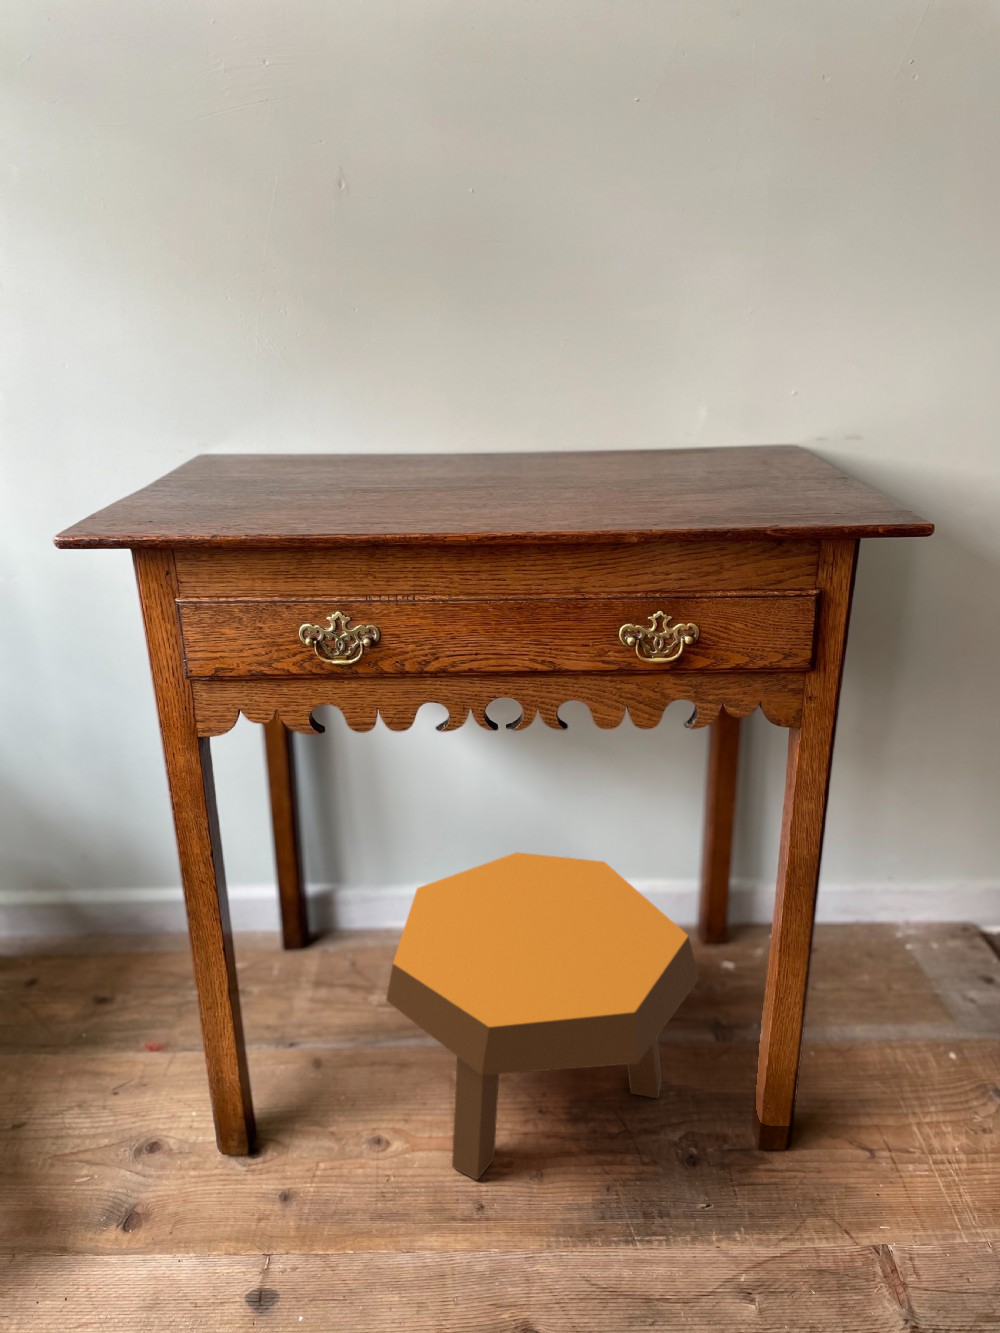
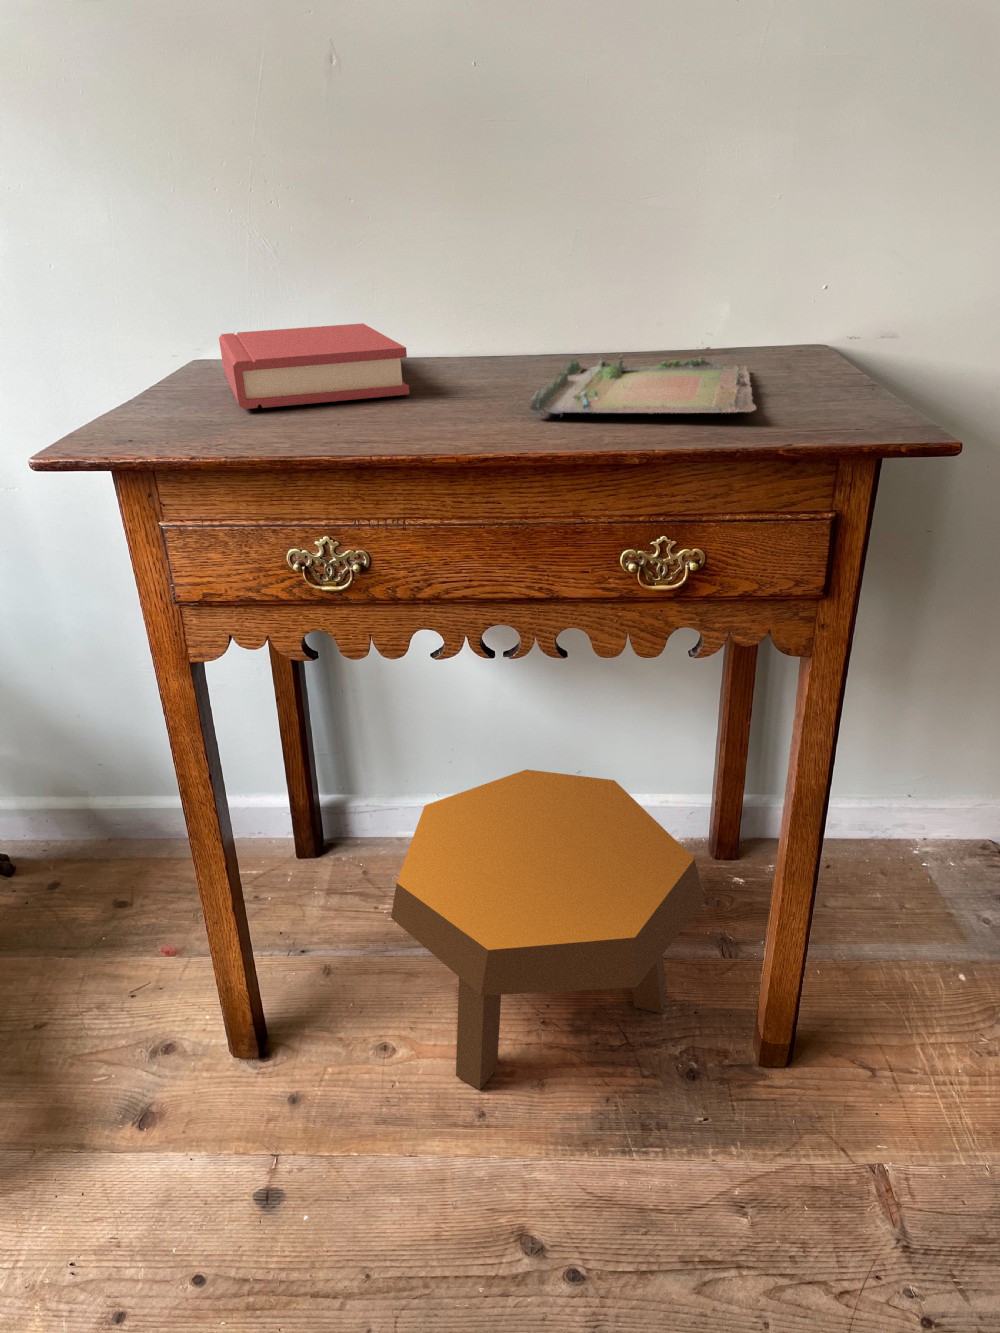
hardback book: none [225,421,413,495] -> present [219,323,410,409]
tray: none [530,439,742,503] -> present [530,347,756,416]

